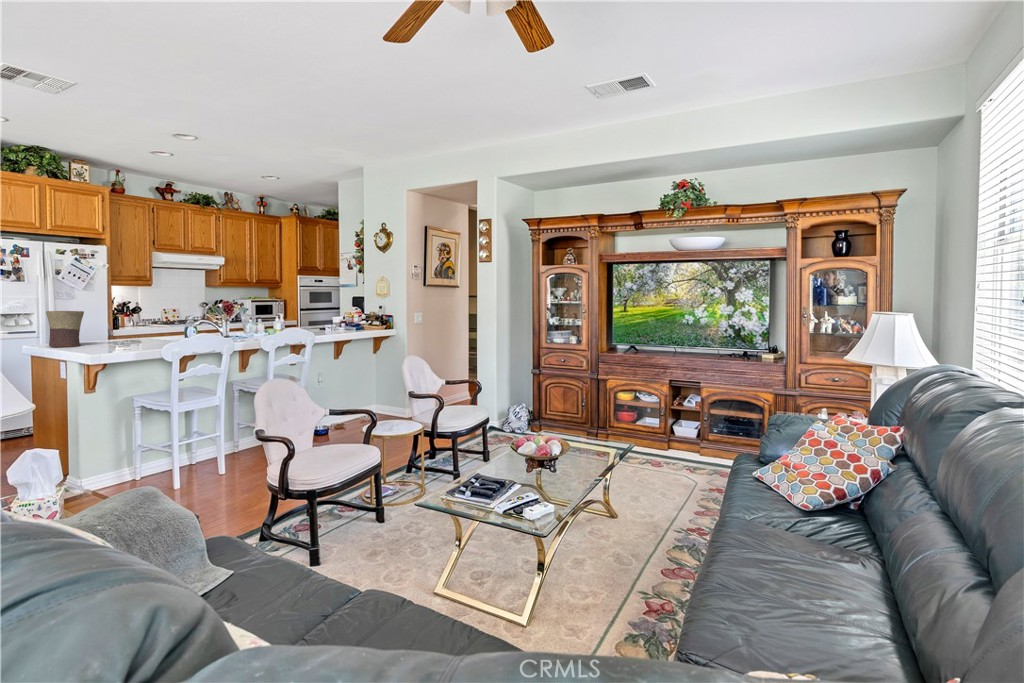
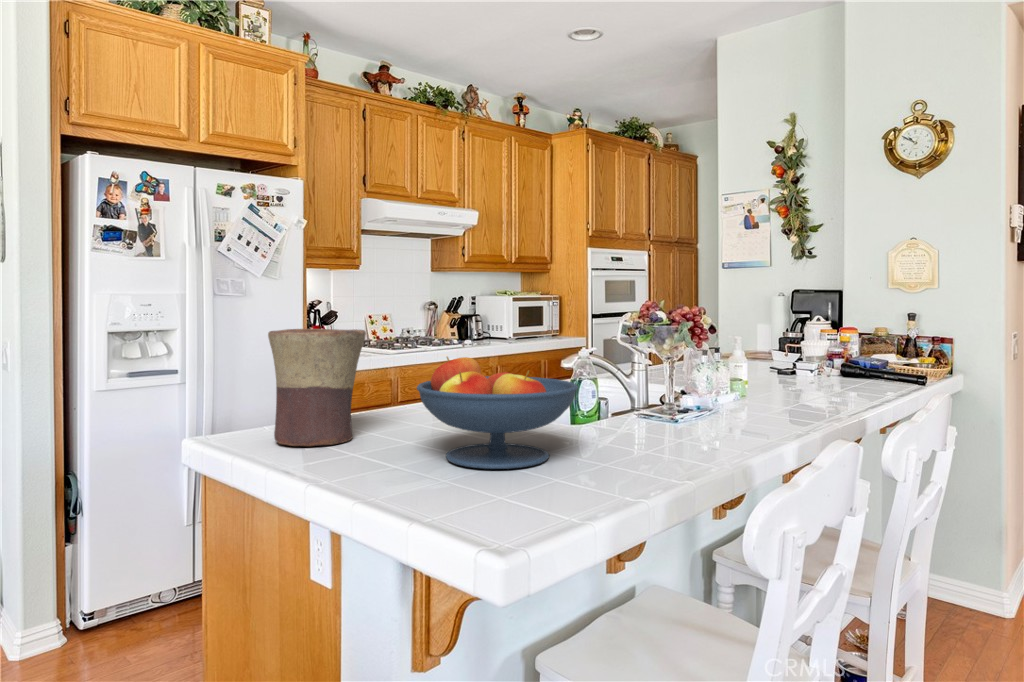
fruit bowl: none [88,319,145,349] -> present [417,357,578,469]

